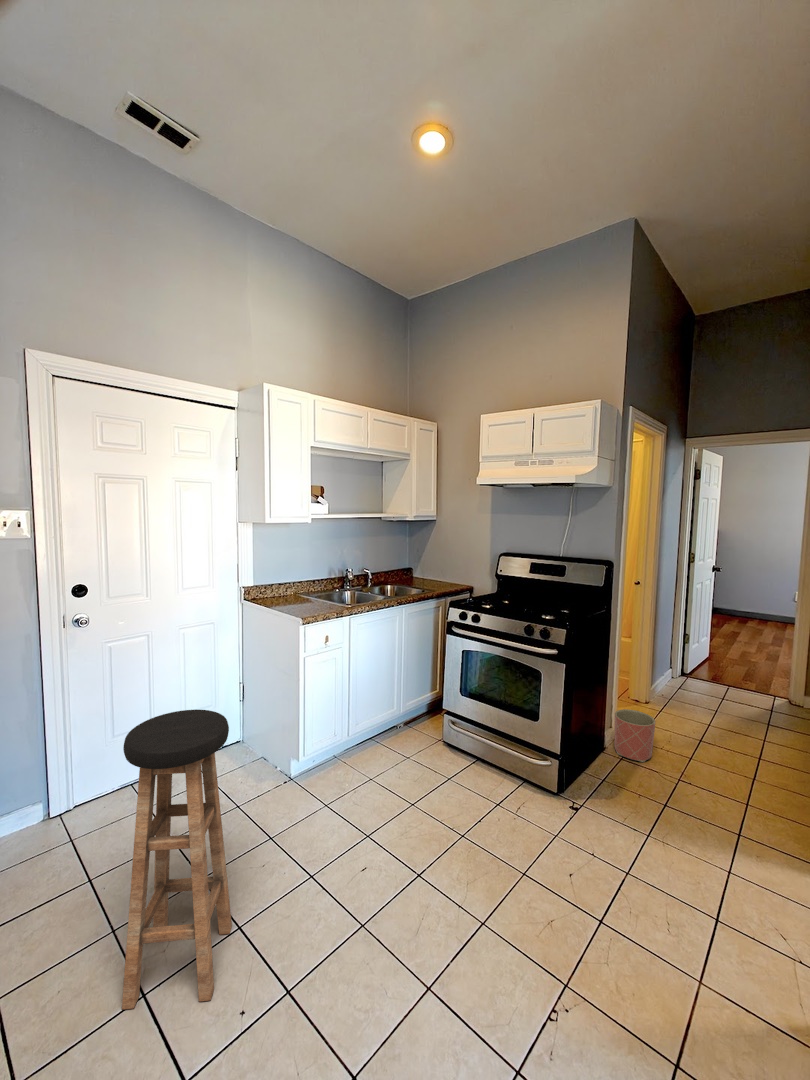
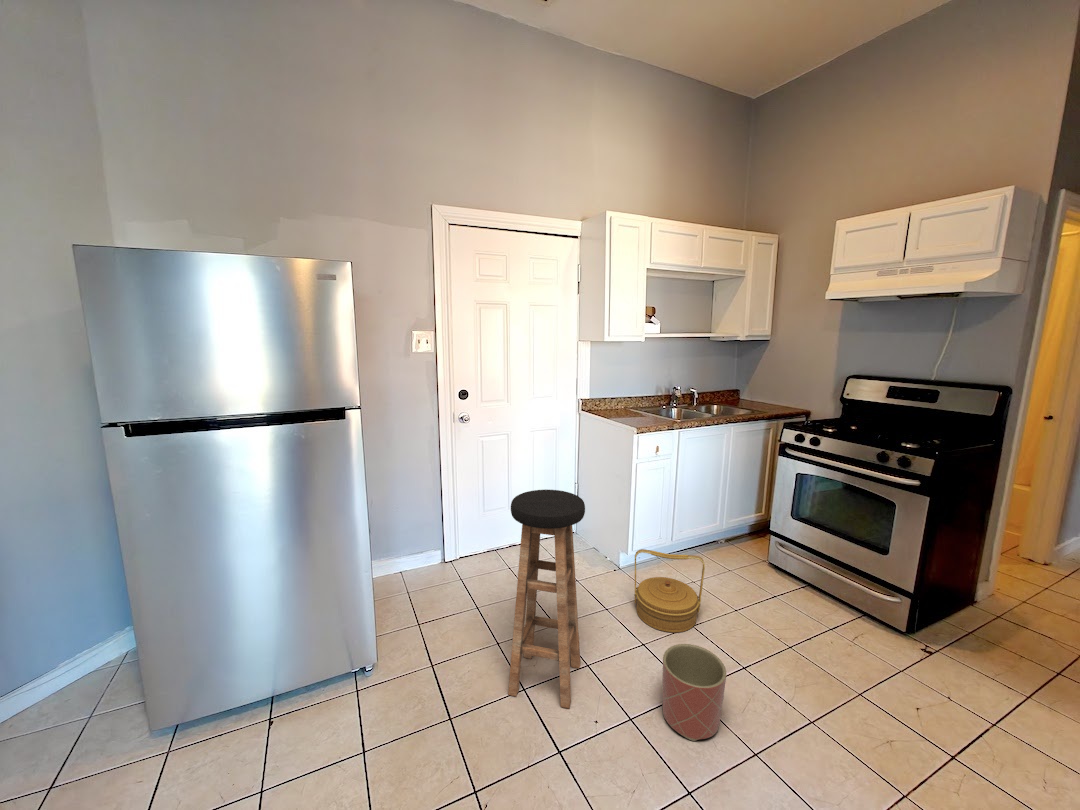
planter: present [615,709,655,762] -> present [662,644,726,741]
basket: none [302,755,378,851] -> present [635,549,705,633]

